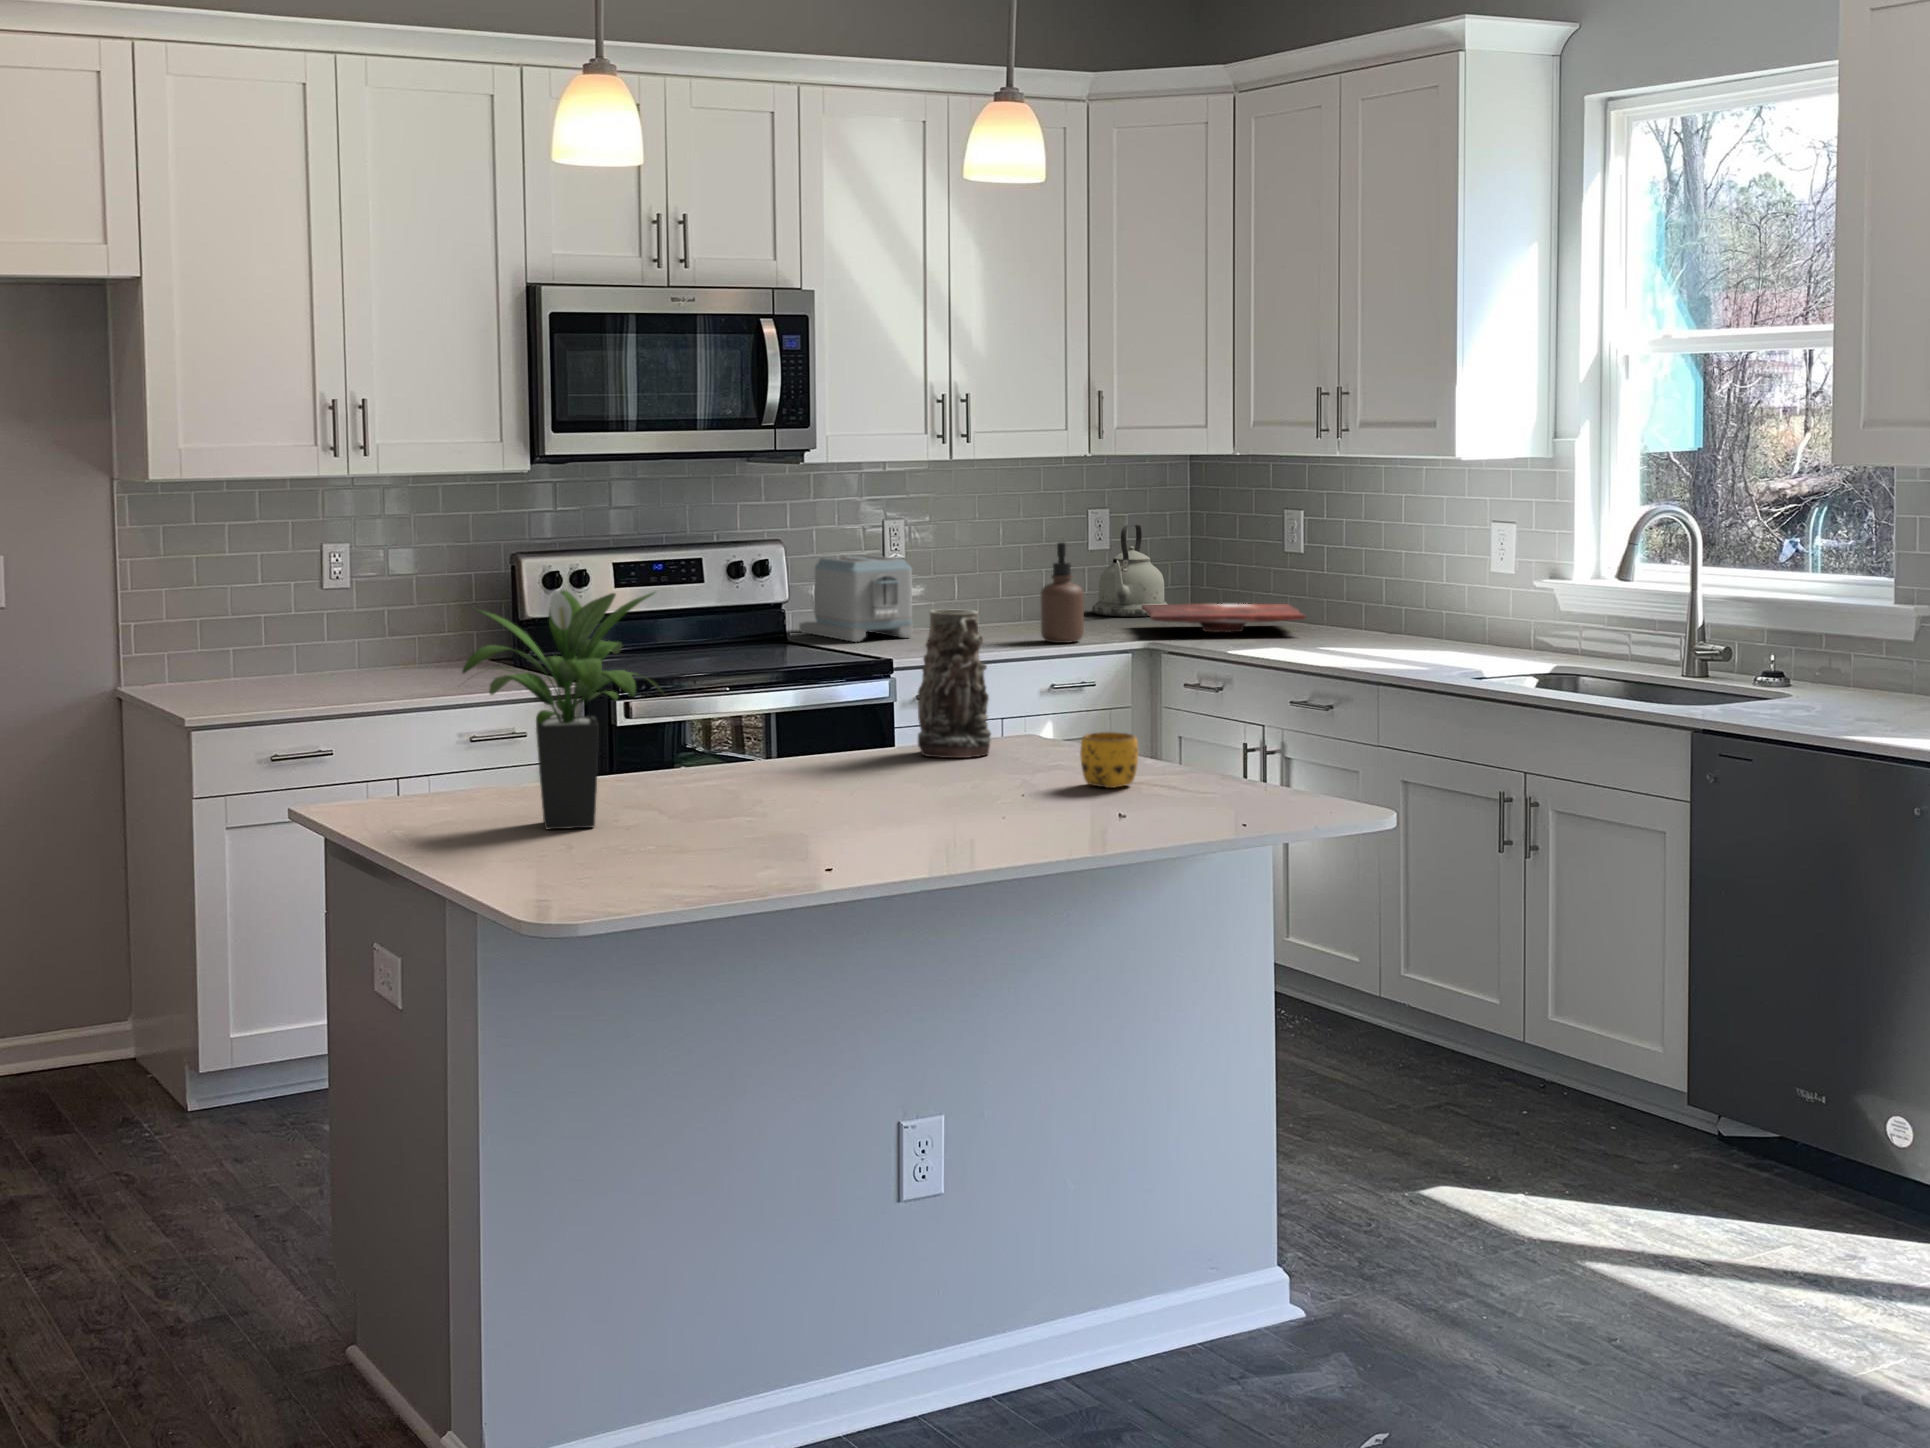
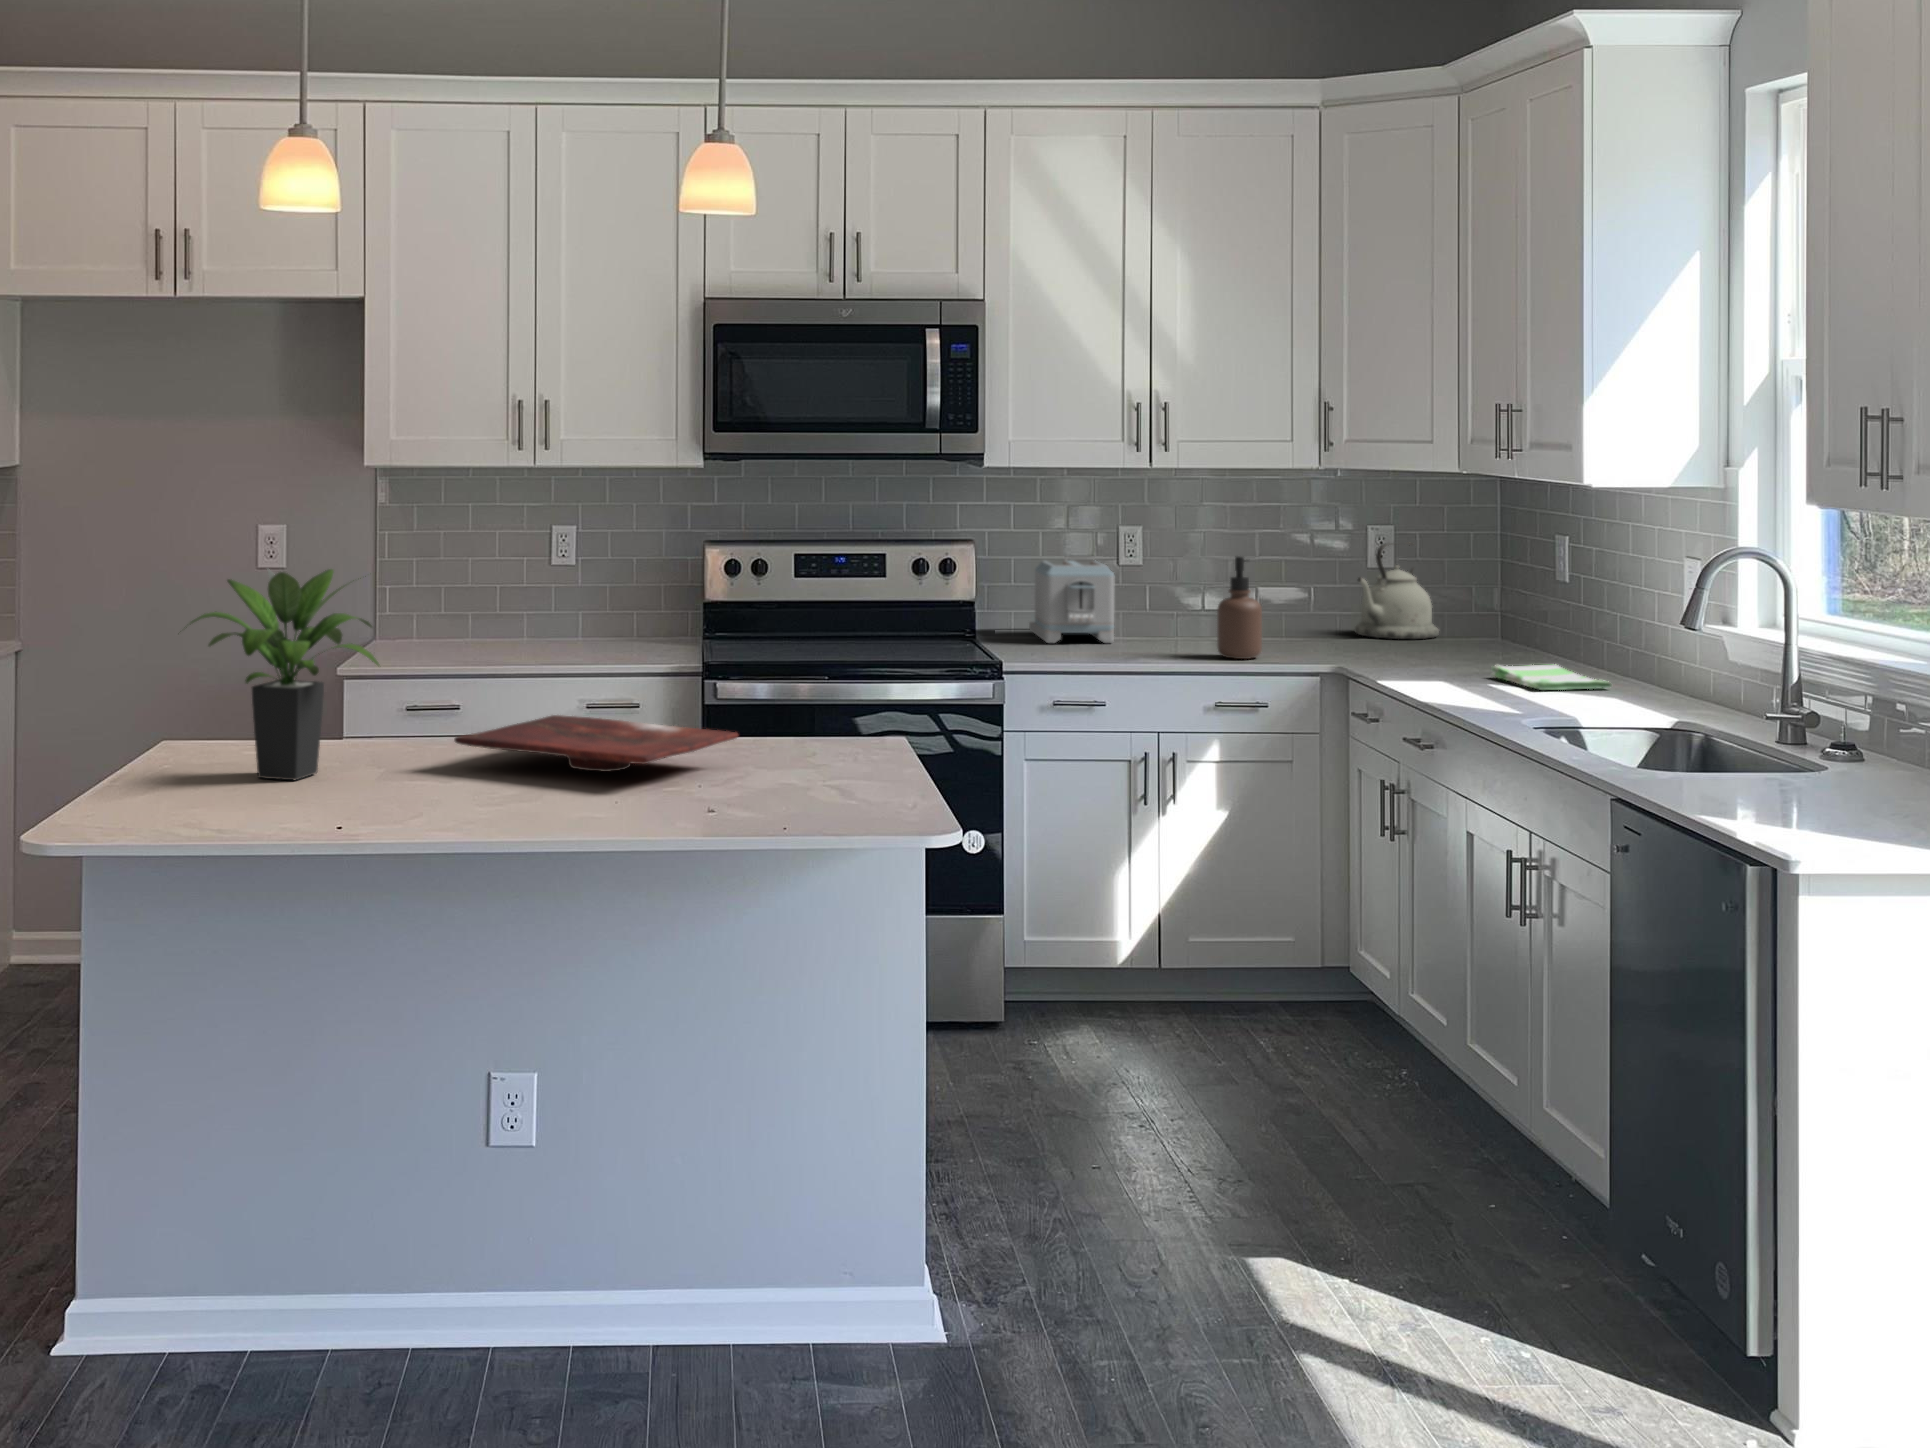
cutting board: present [1142,604,1306,632] -> present [454,715,738,772]
vase: present [917,609,991,758] -> none [749,610,824,756]
dish towel: none [1314,627,1433,649] -> present [1491,664,1612,690]
mug: present [1080,732,1138,788] -> none [789,740,861,796]

